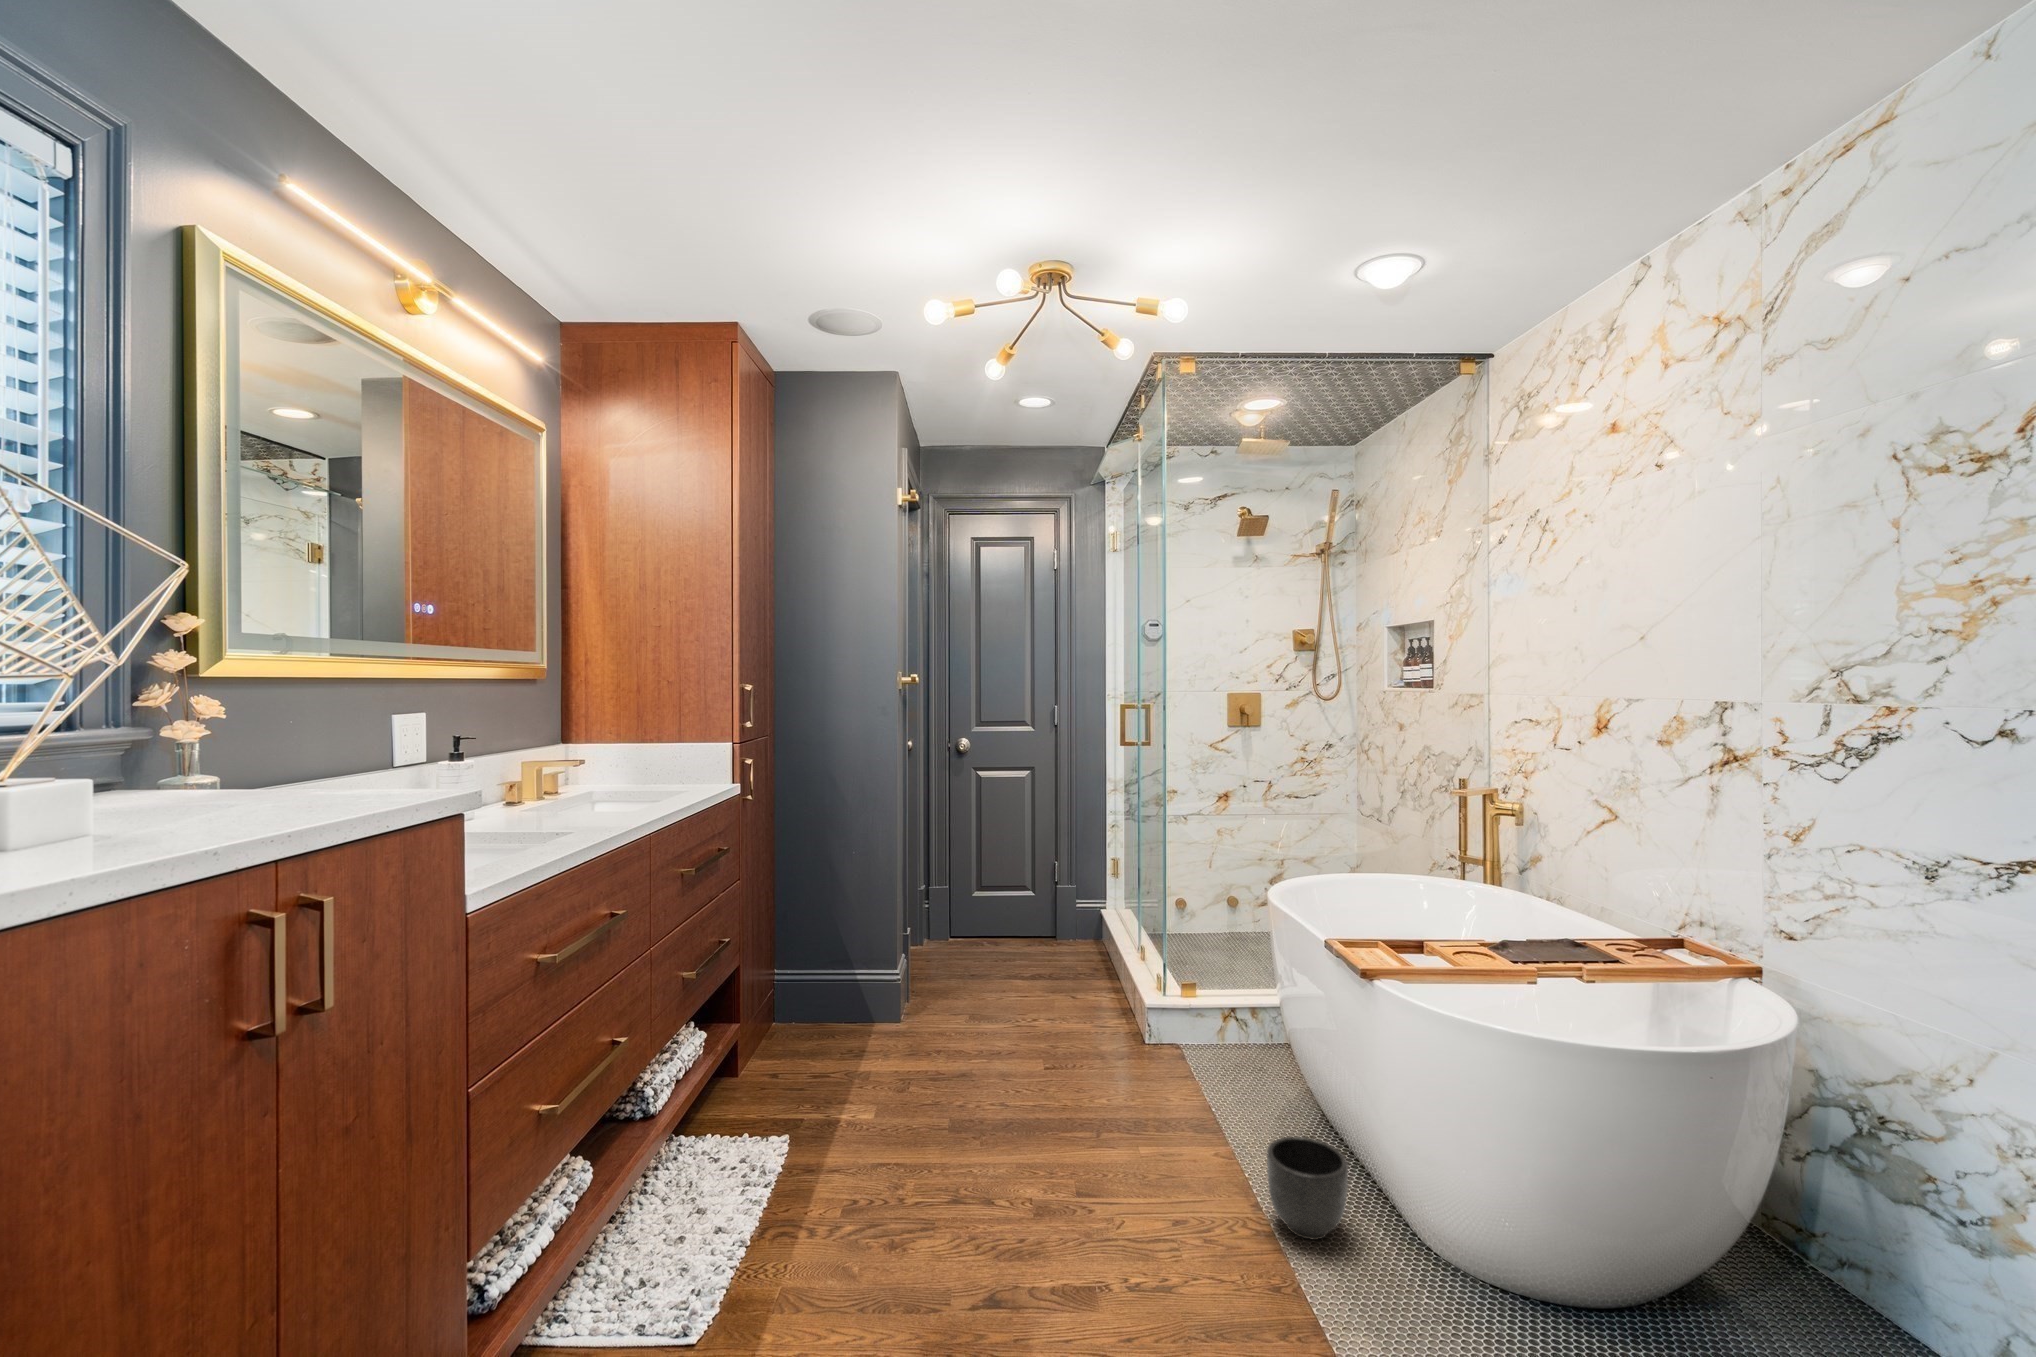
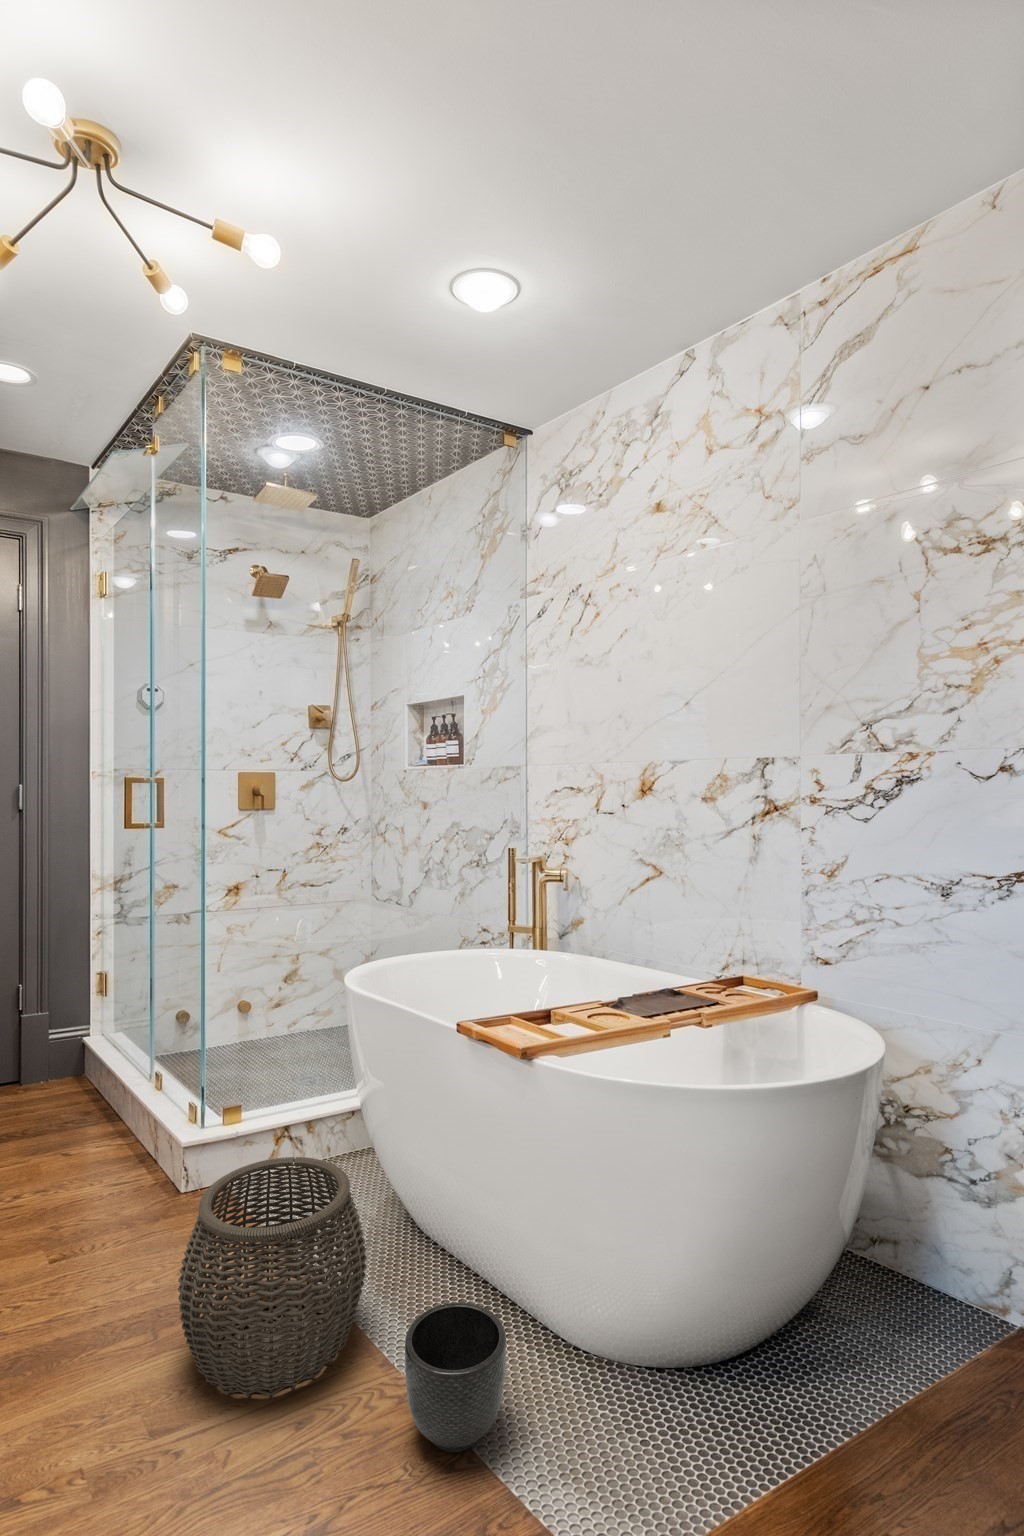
woven basket: none [1128,1008,1263,1165] -> present [178,1157,367,1397]

